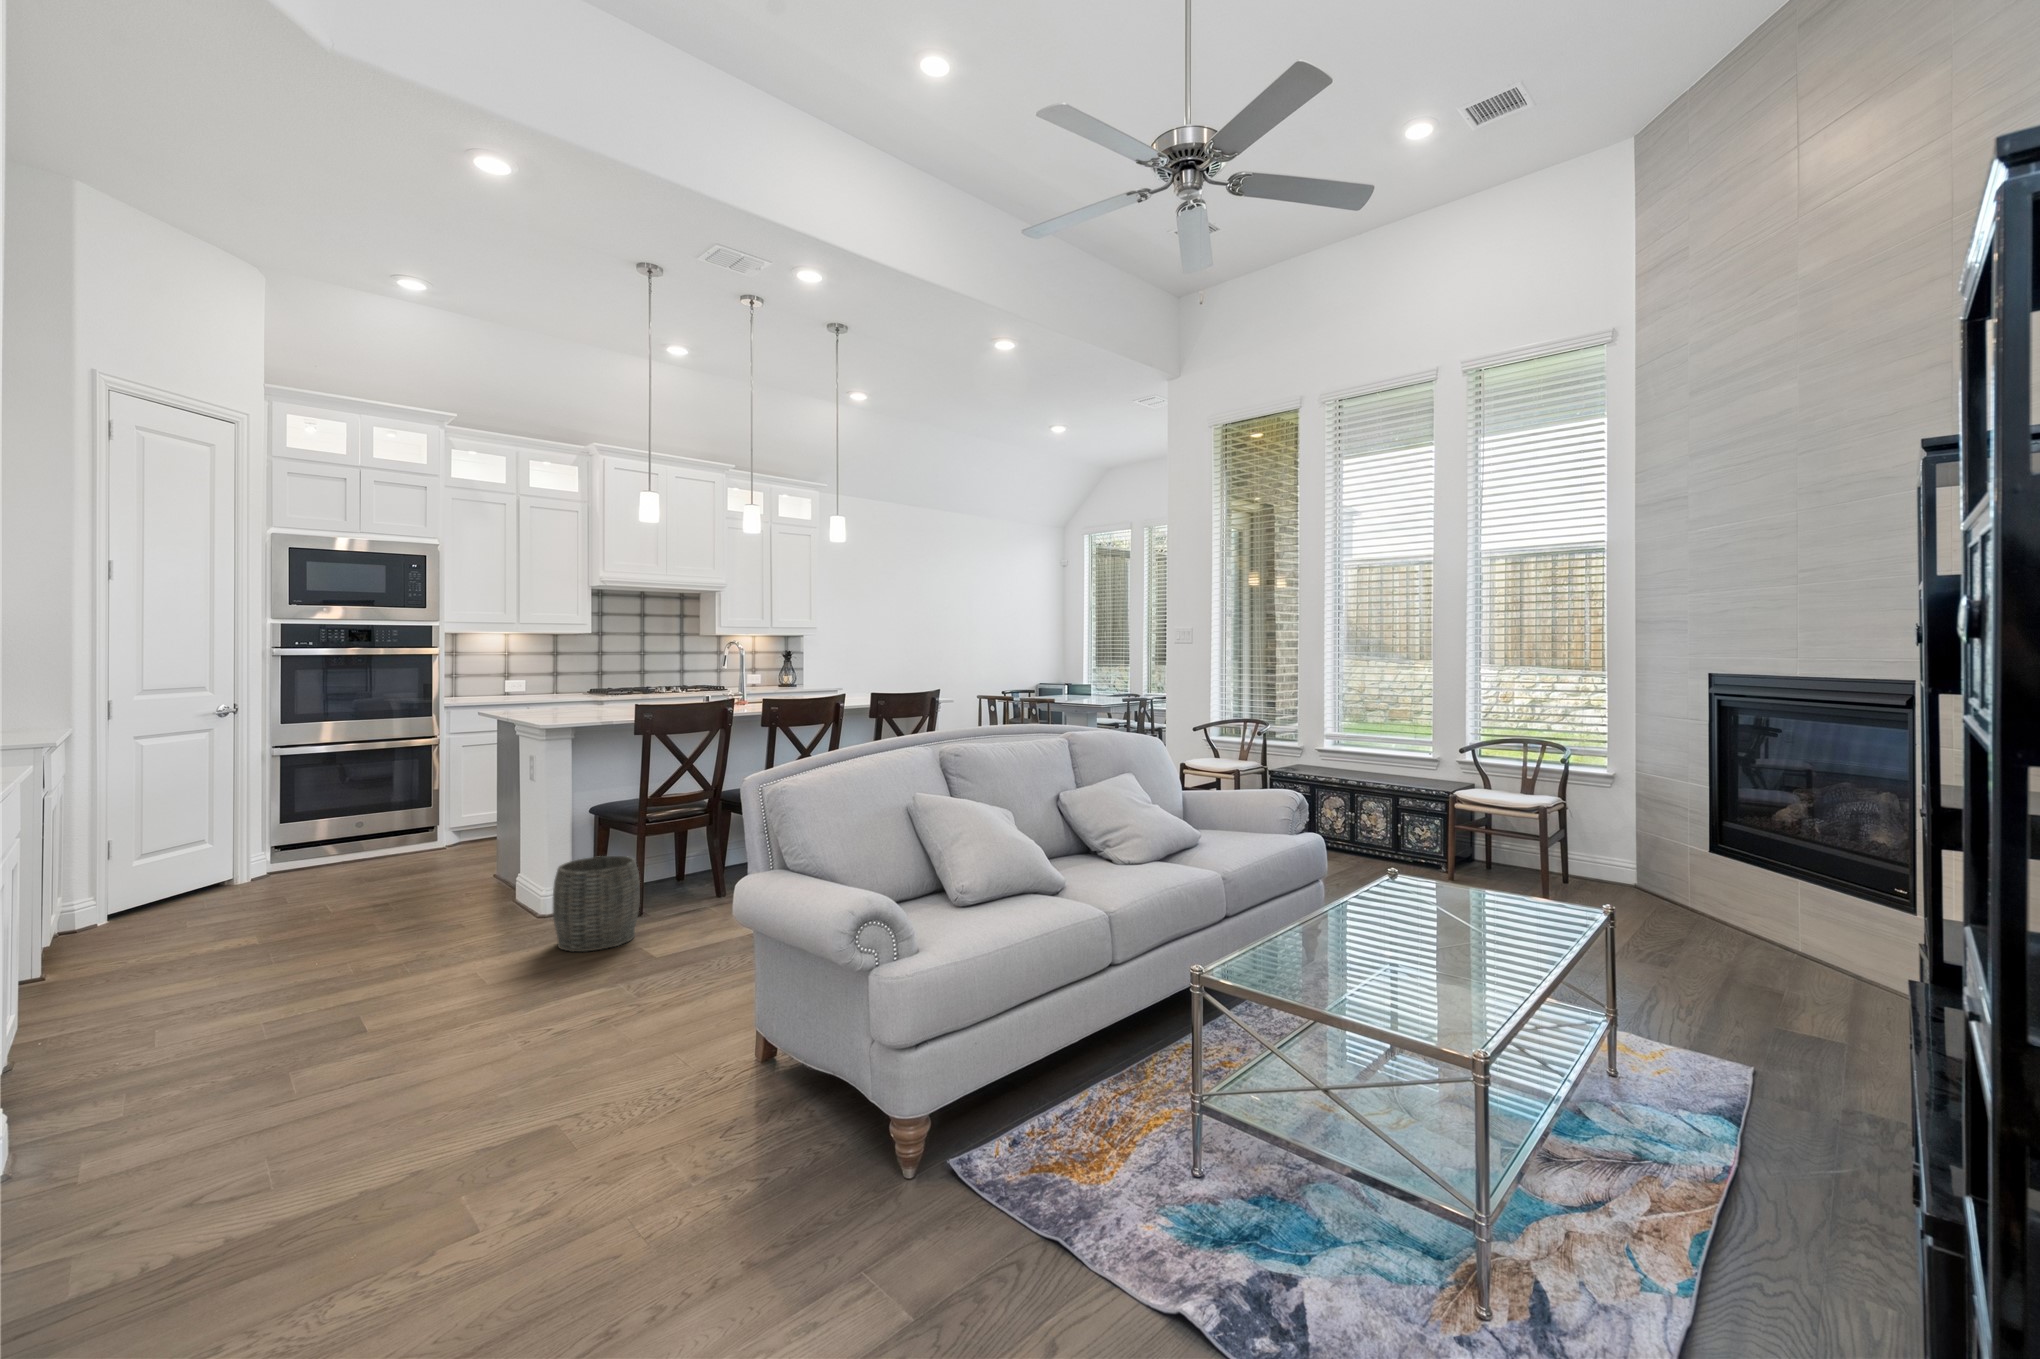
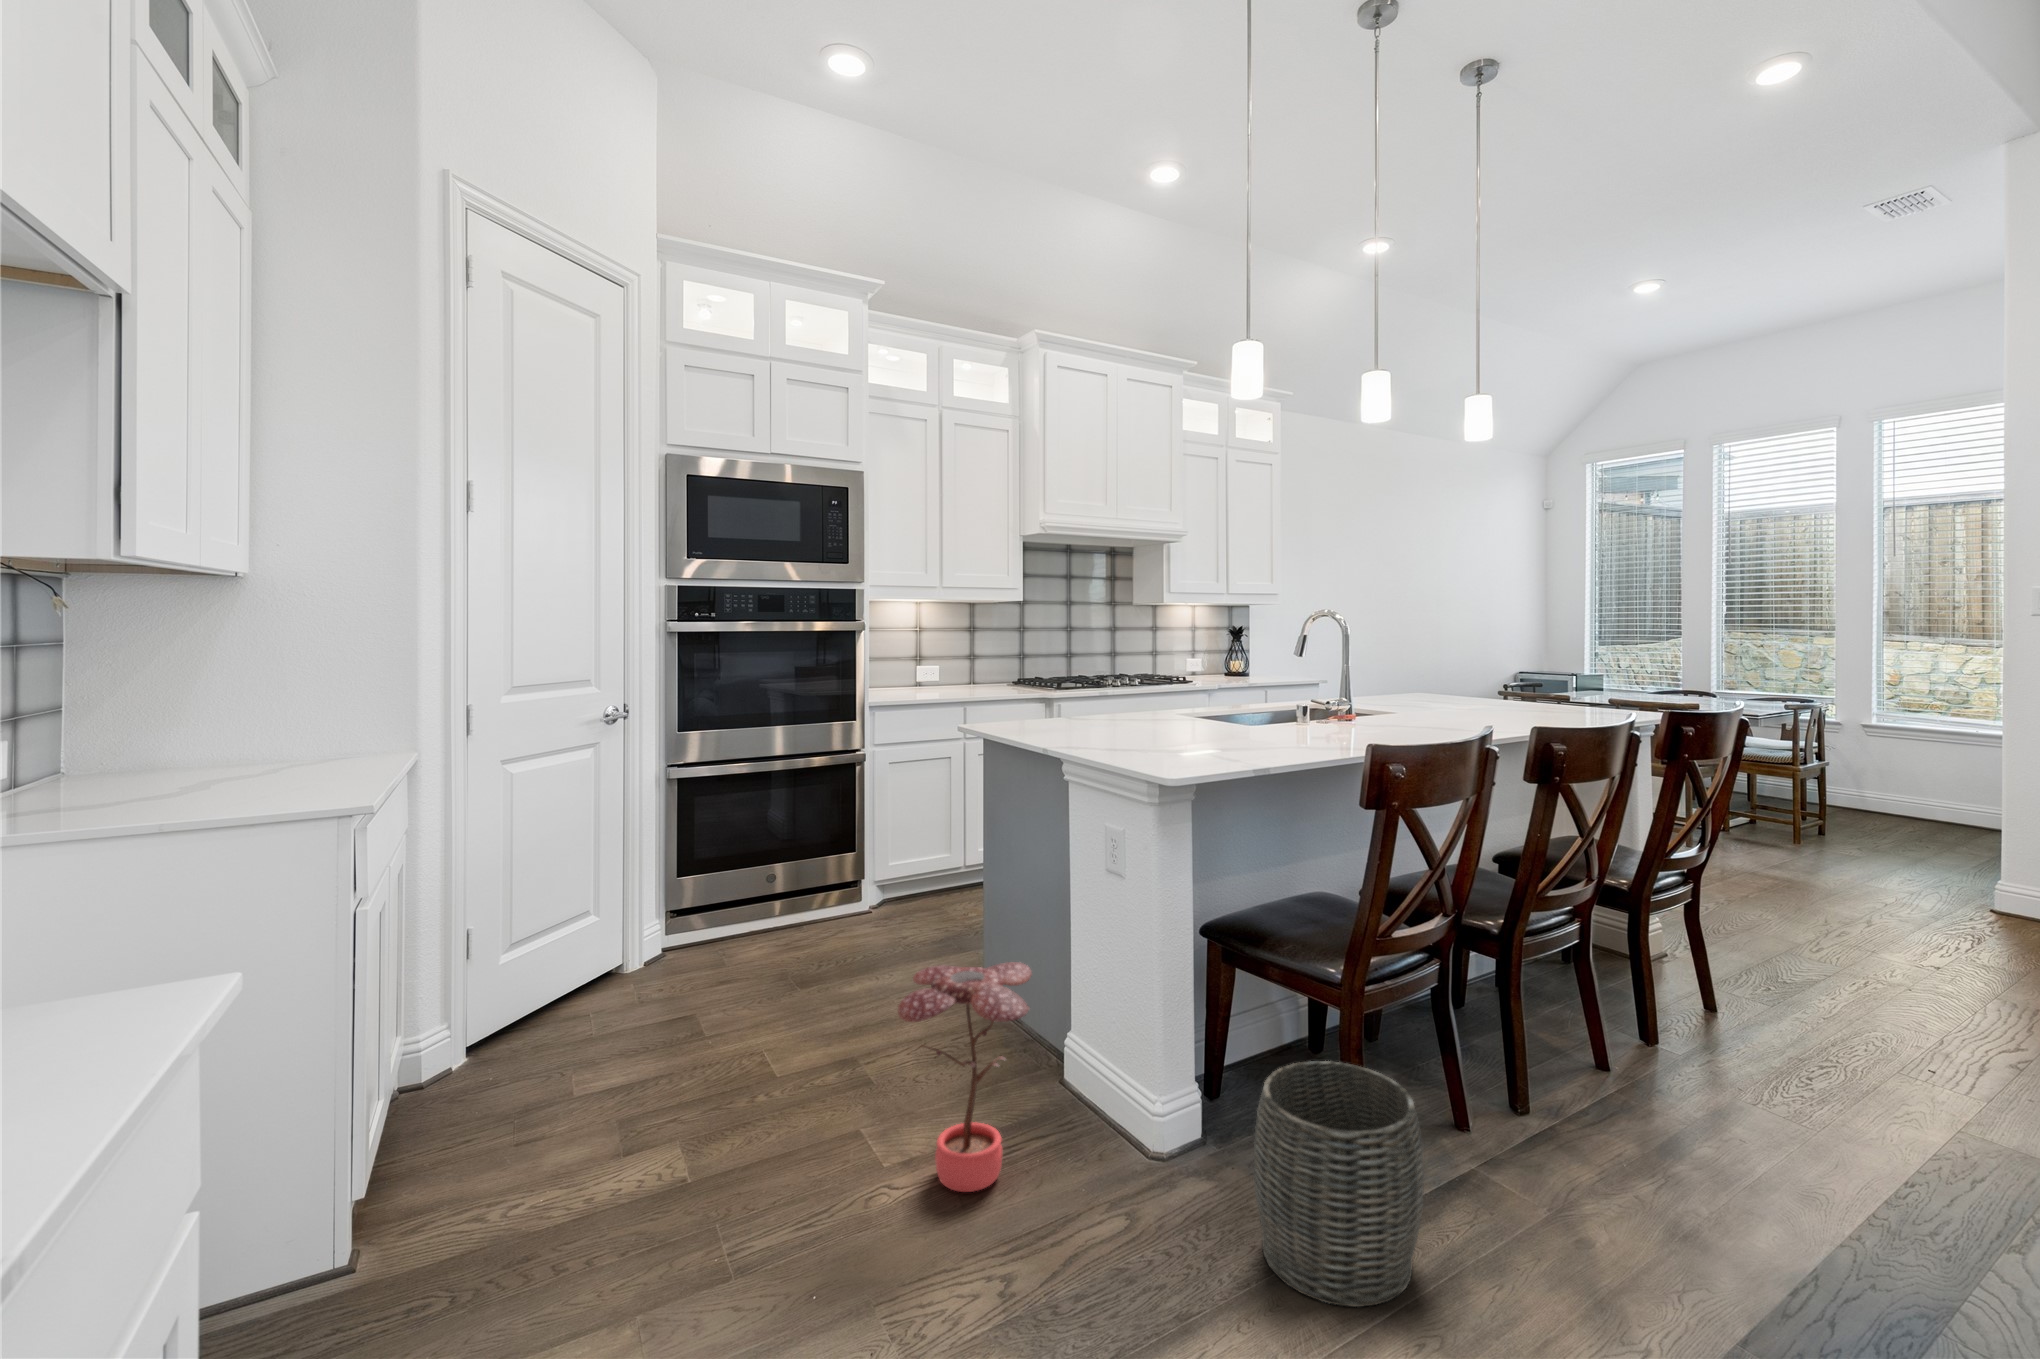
potted plant: none [369,826,465,940] -> present [898,962,1032,1192]

